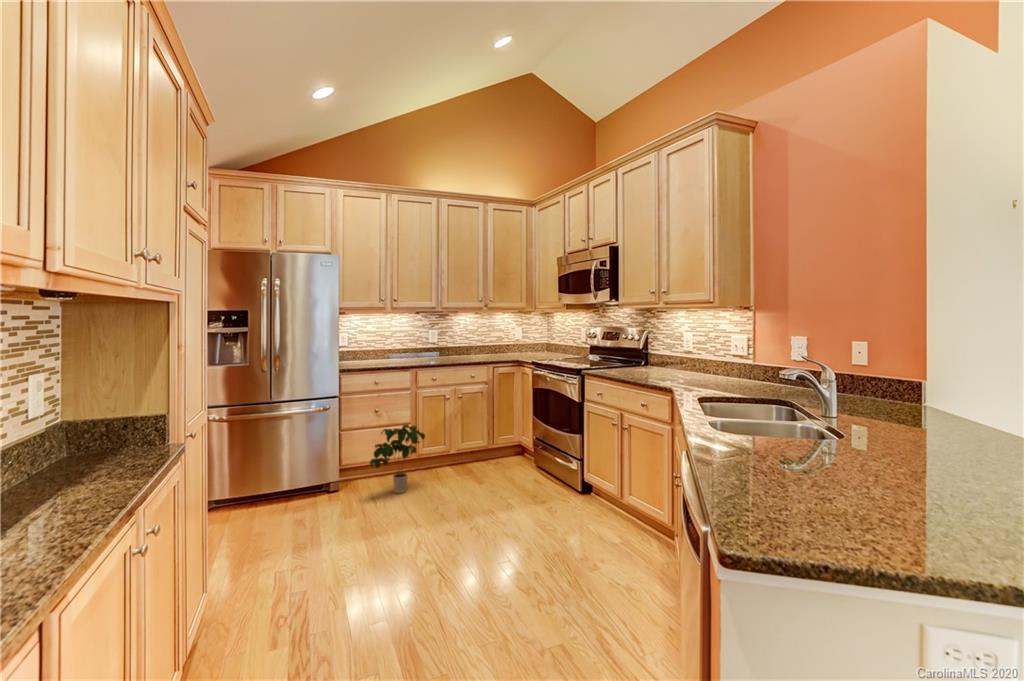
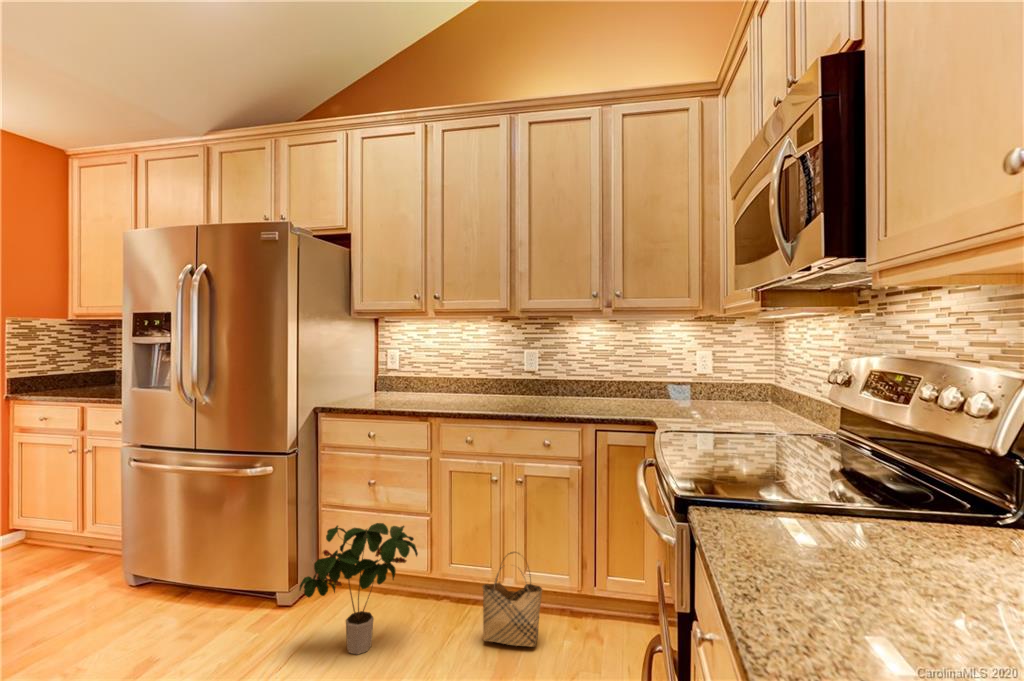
woven basket: none [453,431,481,474] -> present [482,552,542,647]

